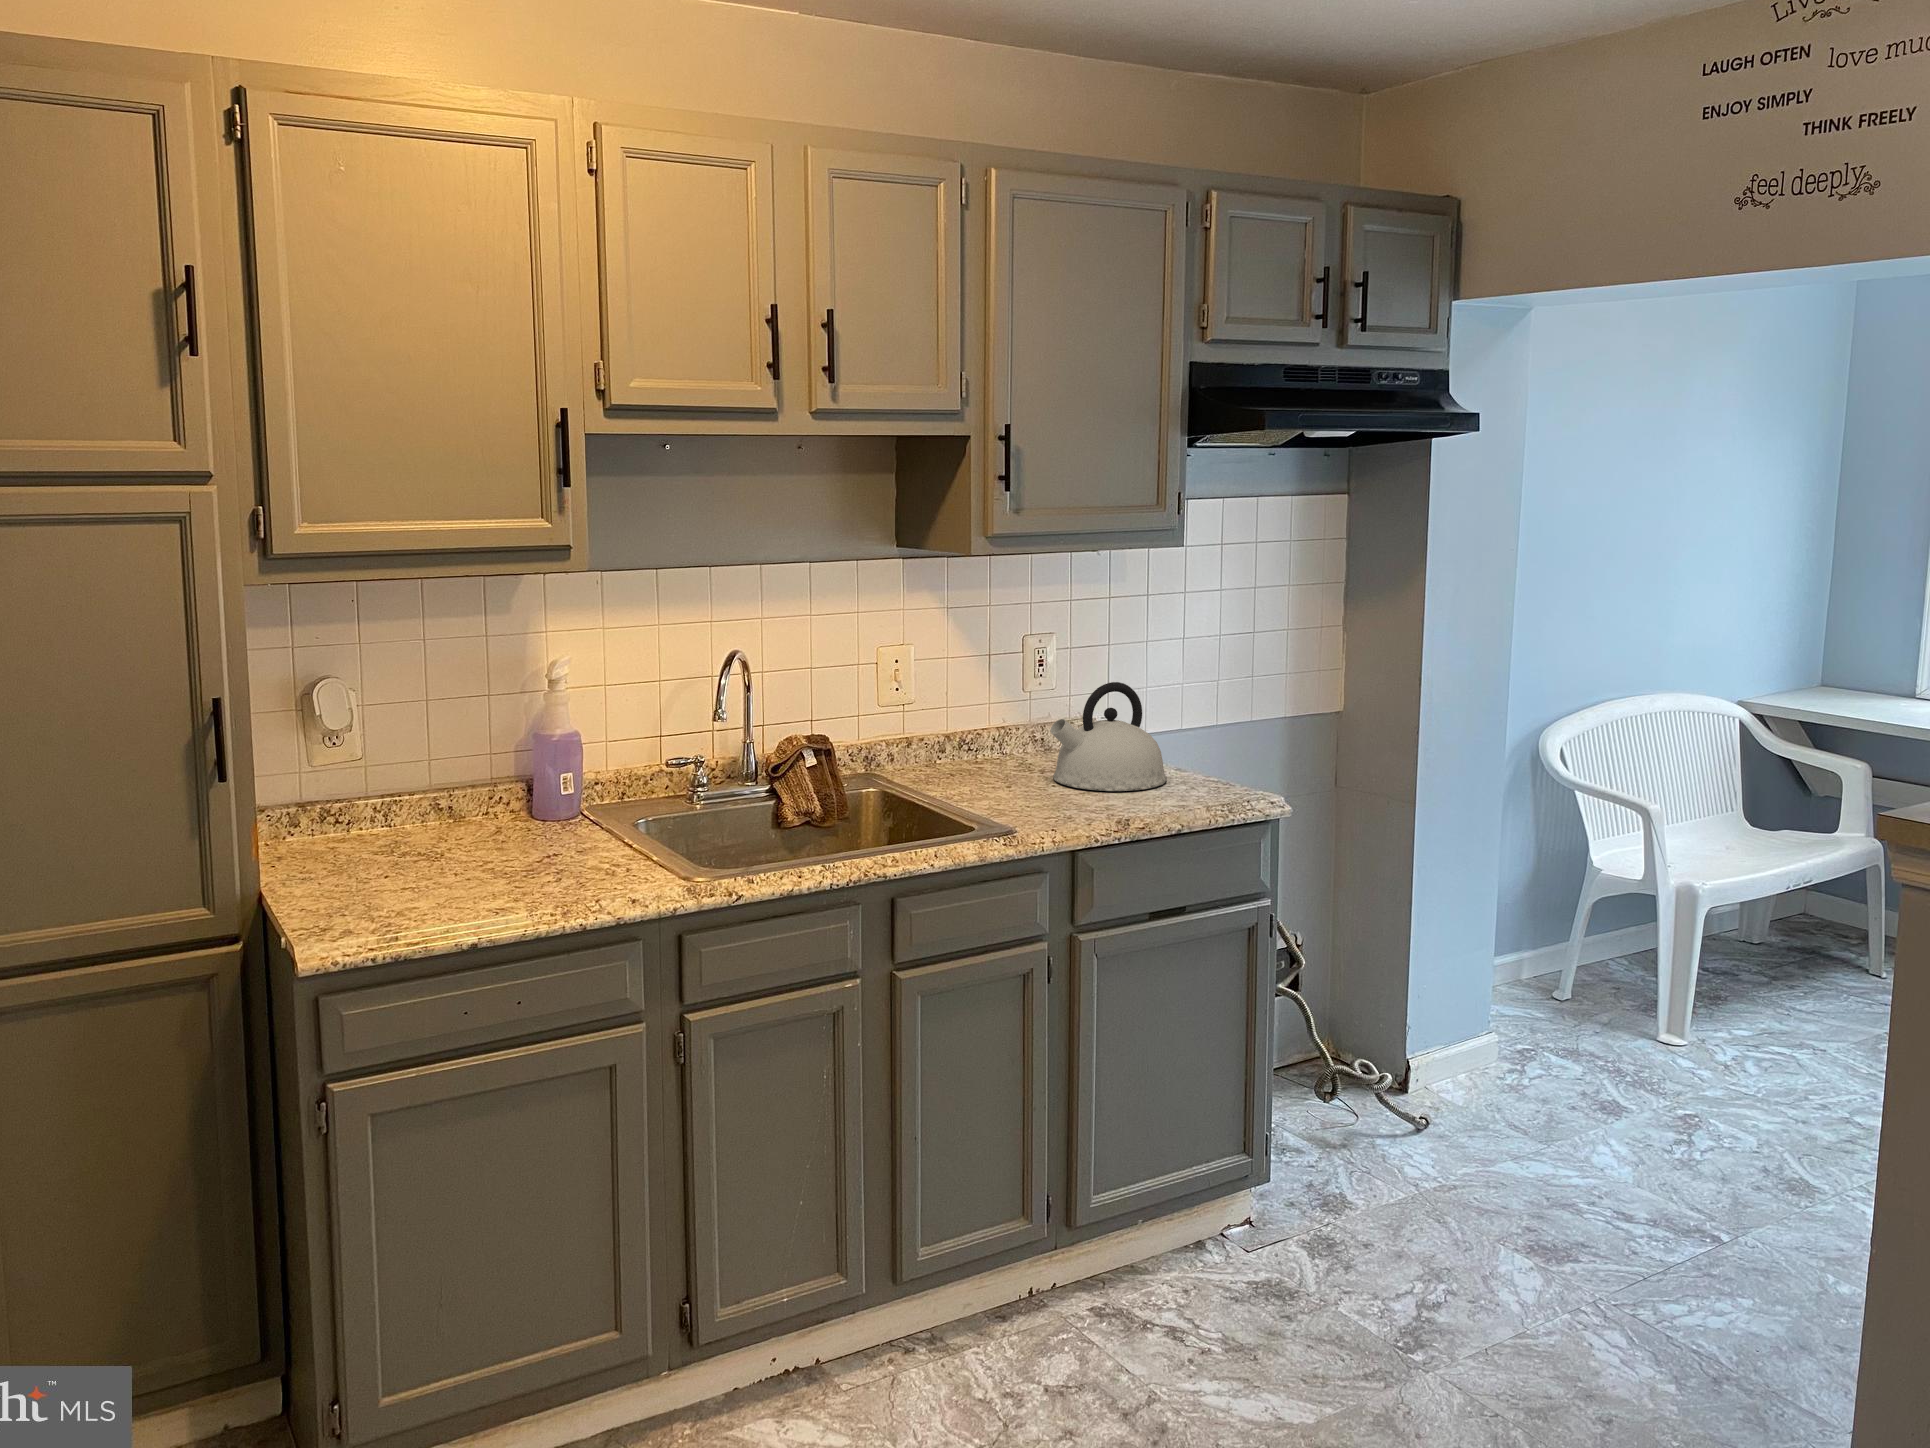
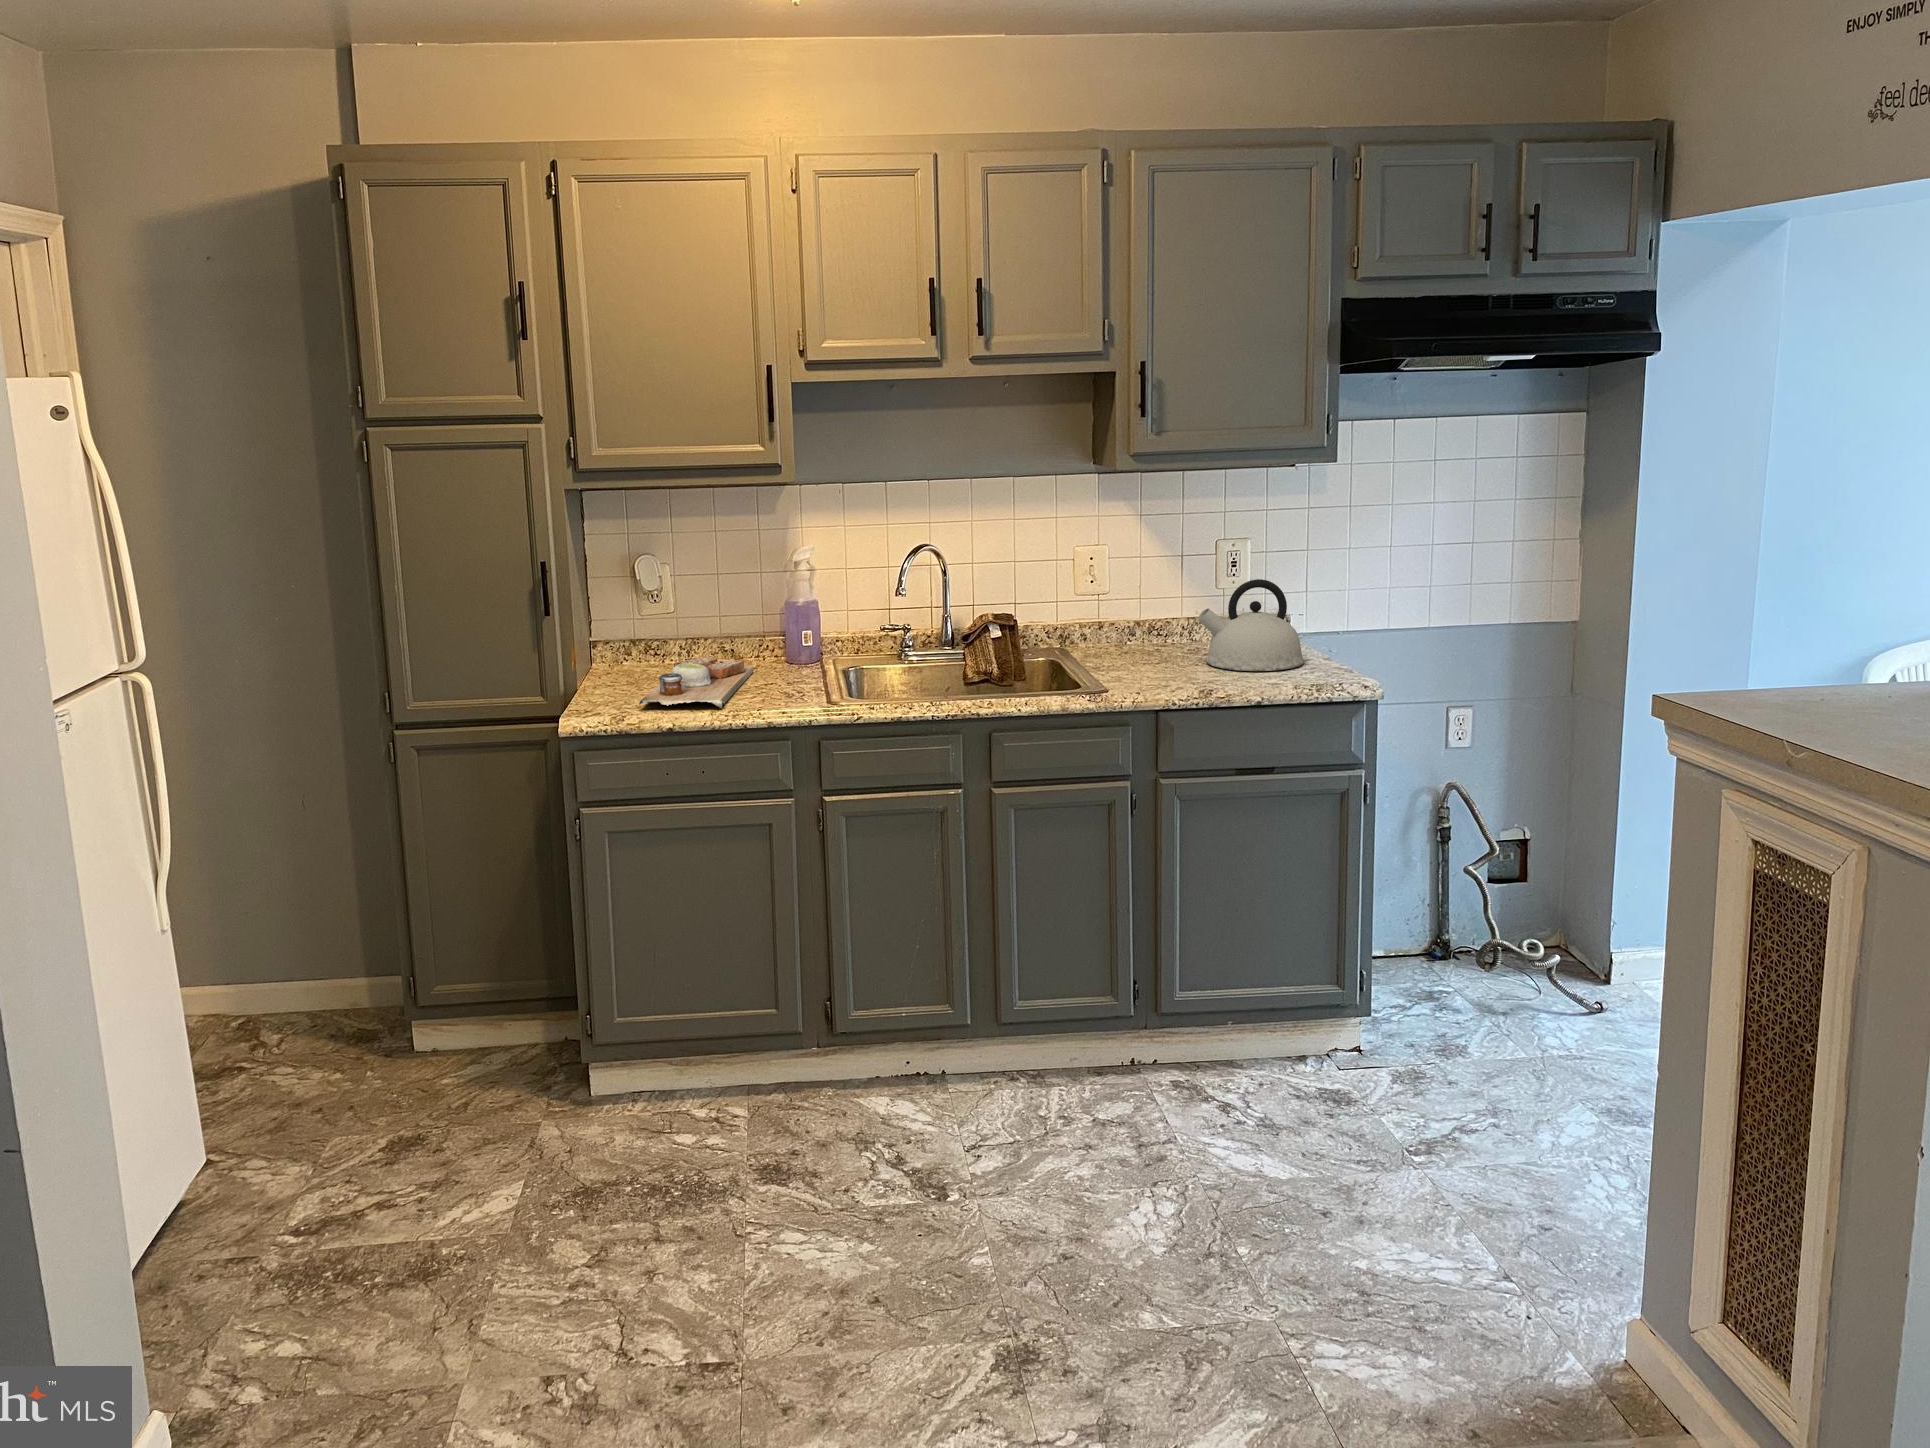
cutting board: none [394,821,537,910] -> present [639,655,753,708]

